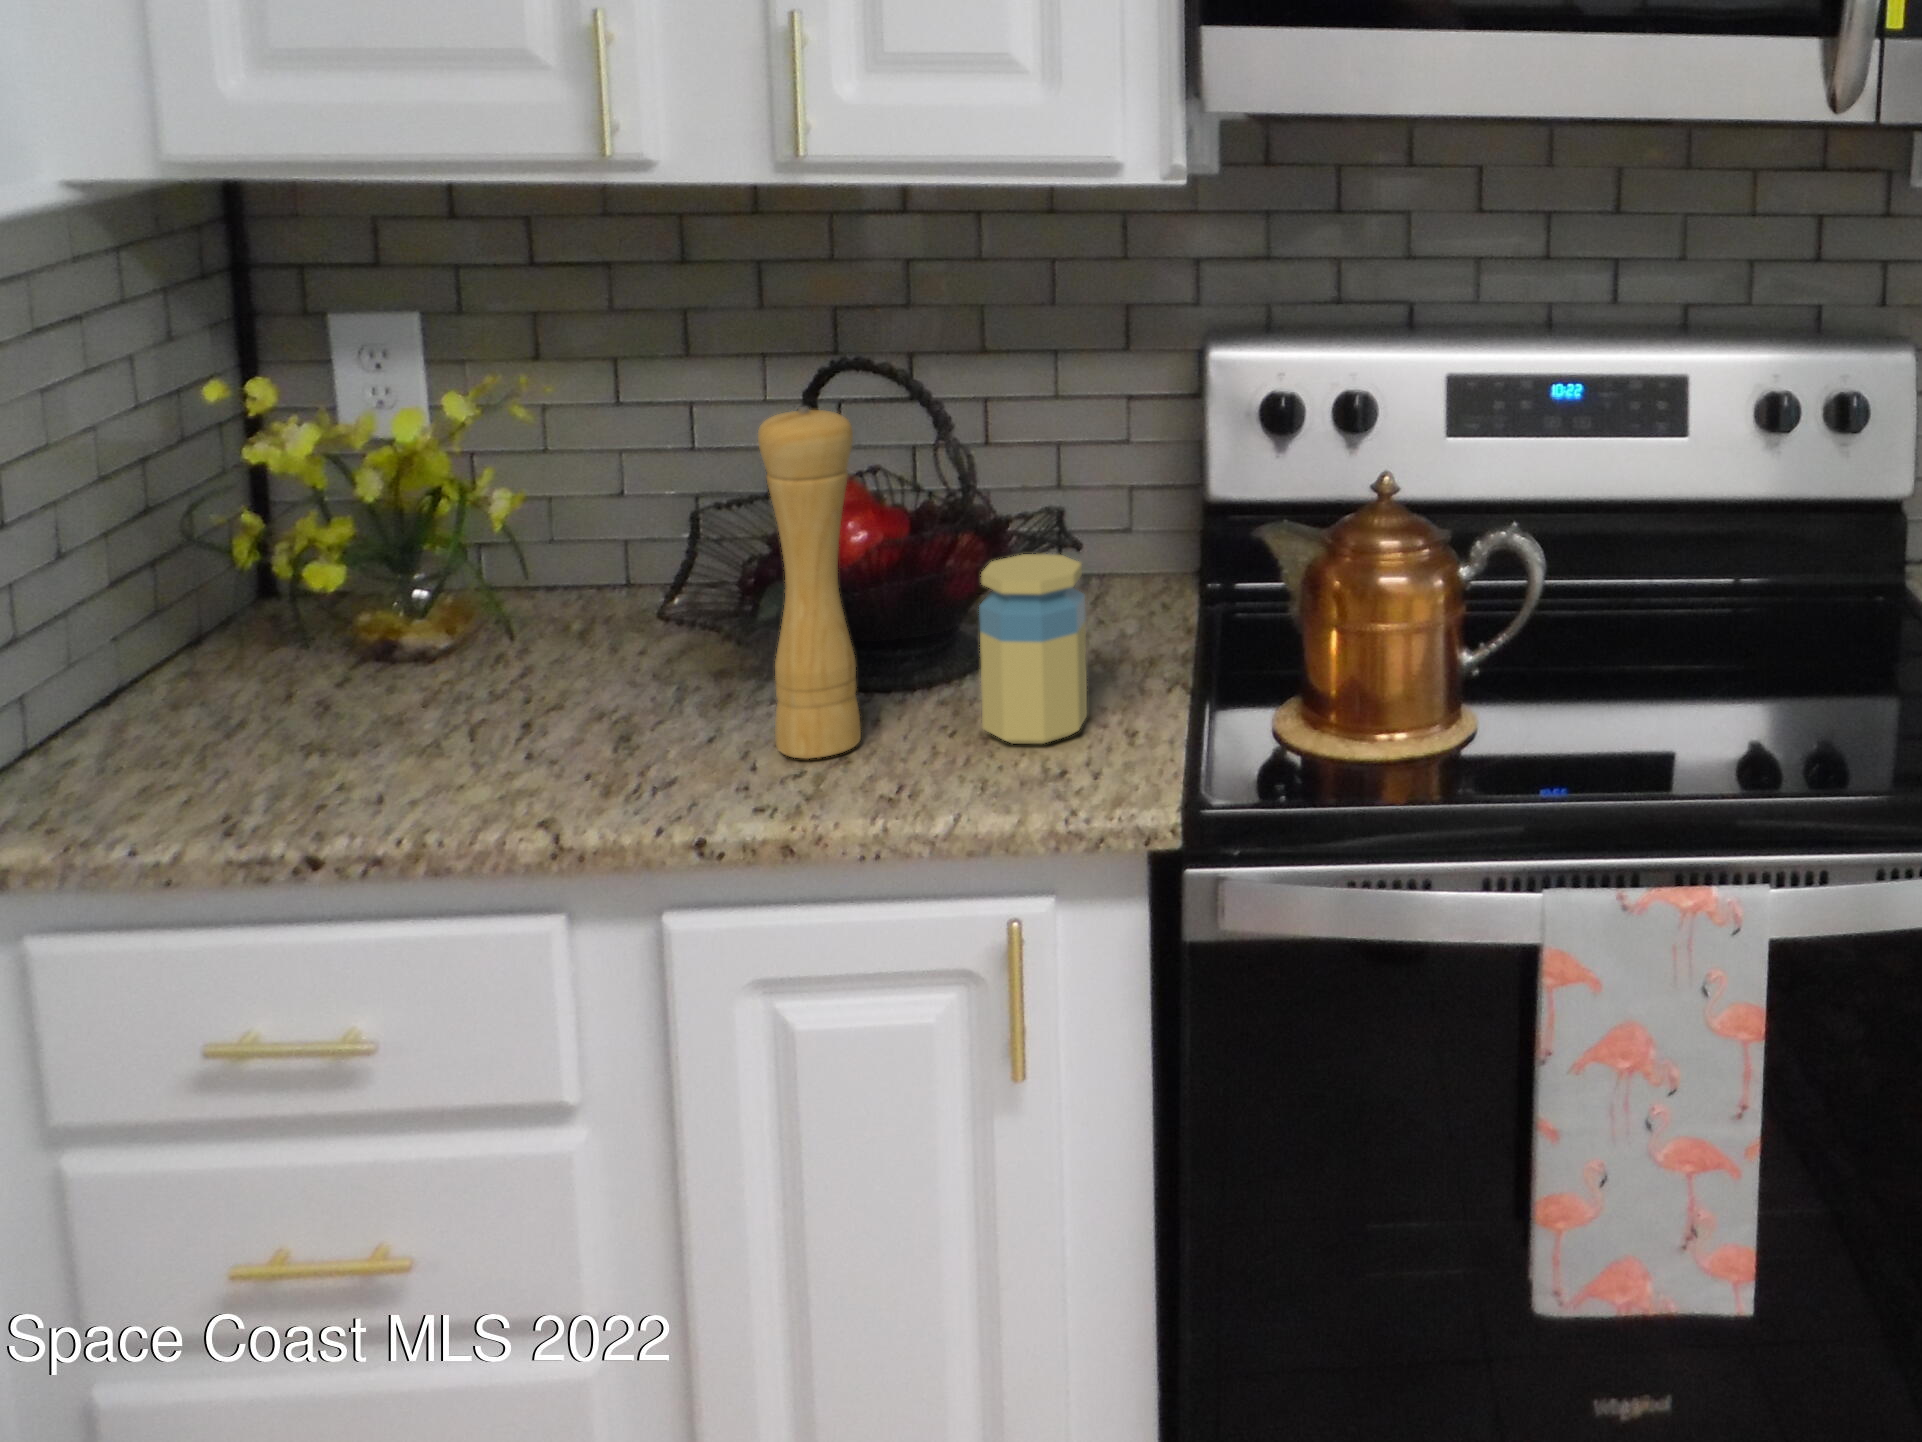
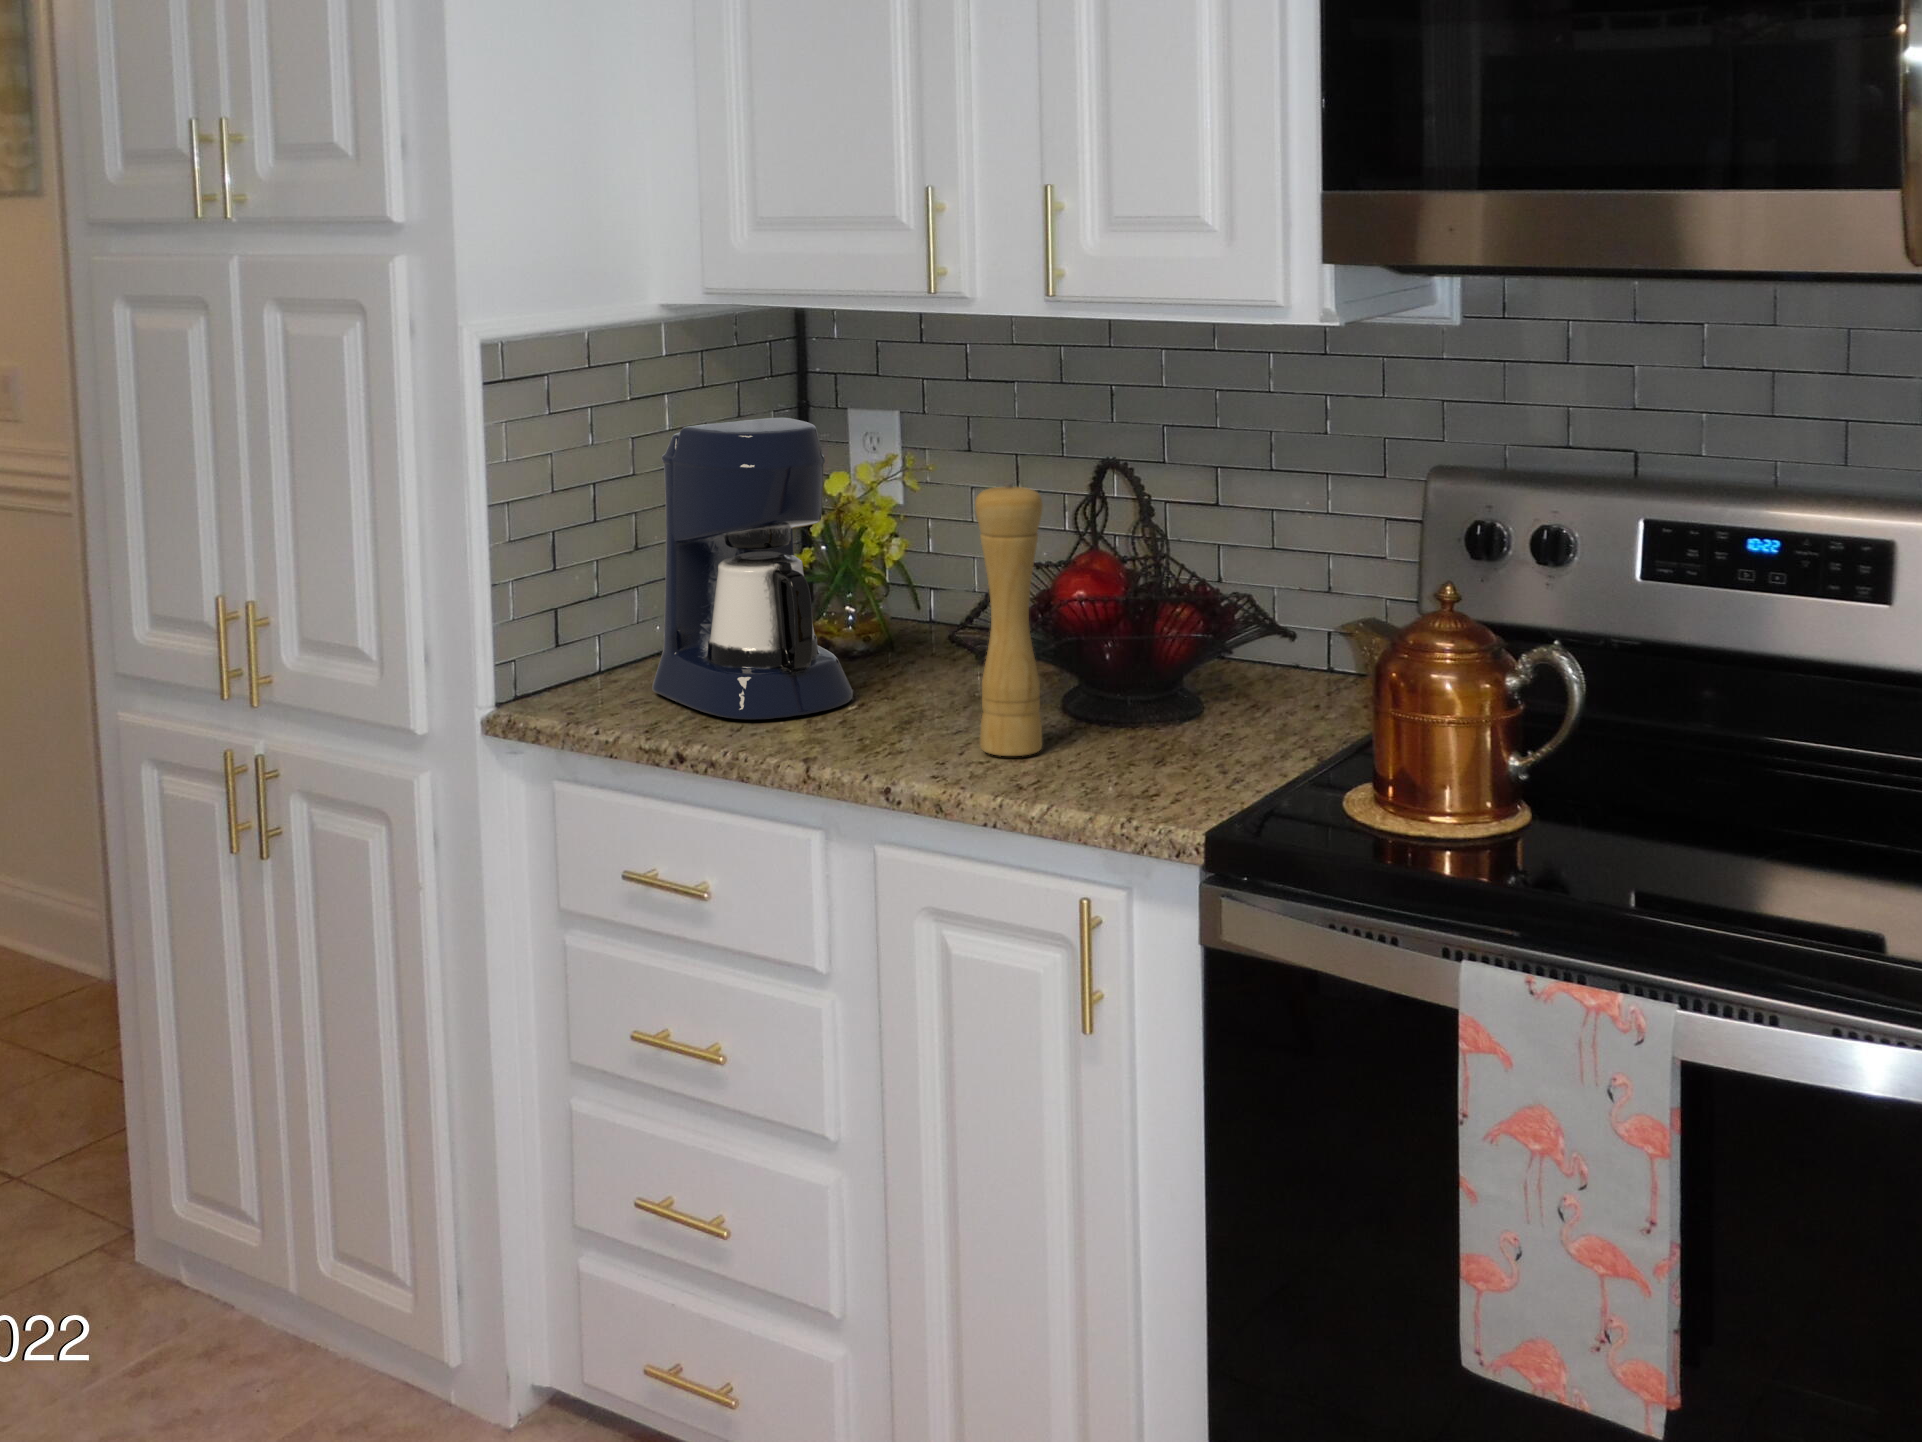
coffee maker: none [153,339,511,785] -> present [652,417,853,720]
jar: present [979,554,1087,744] -> none [1122,623,1206,777]

